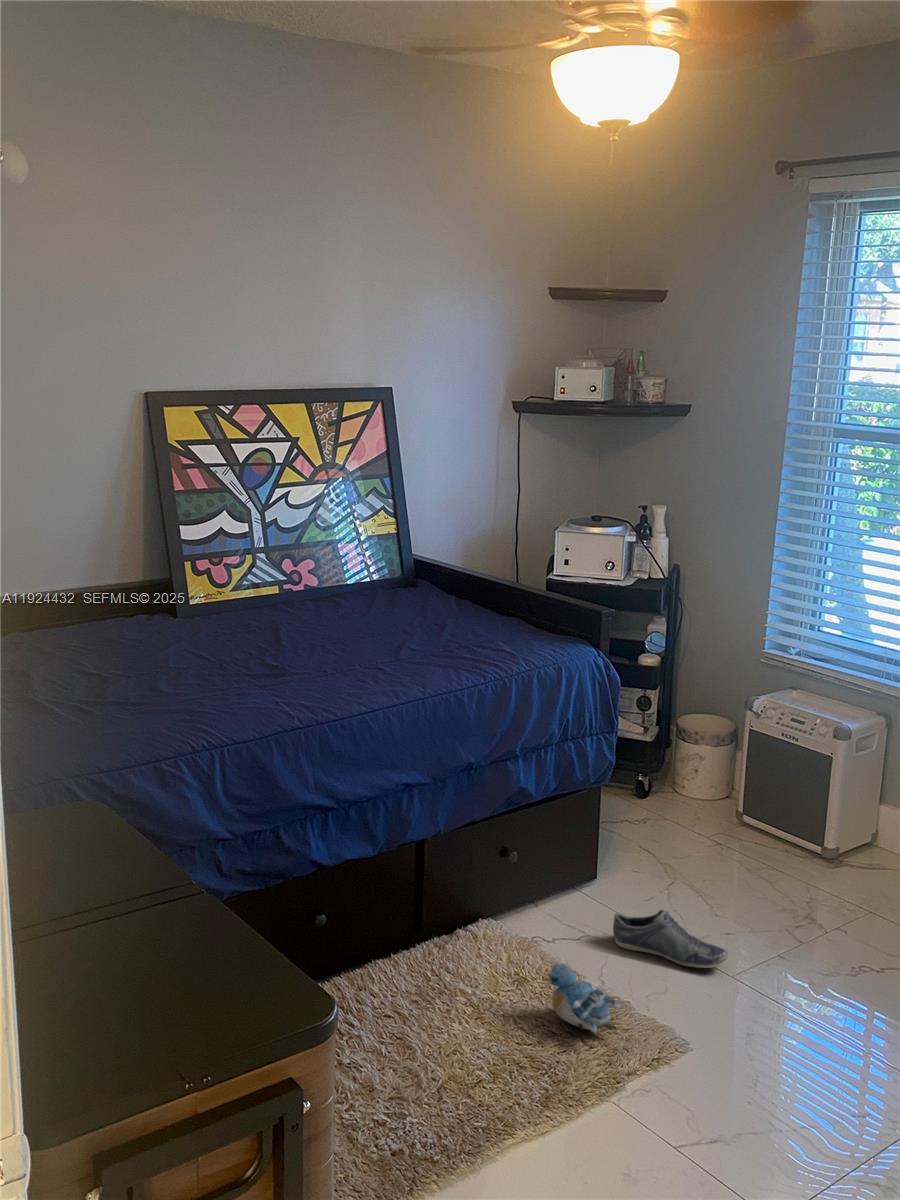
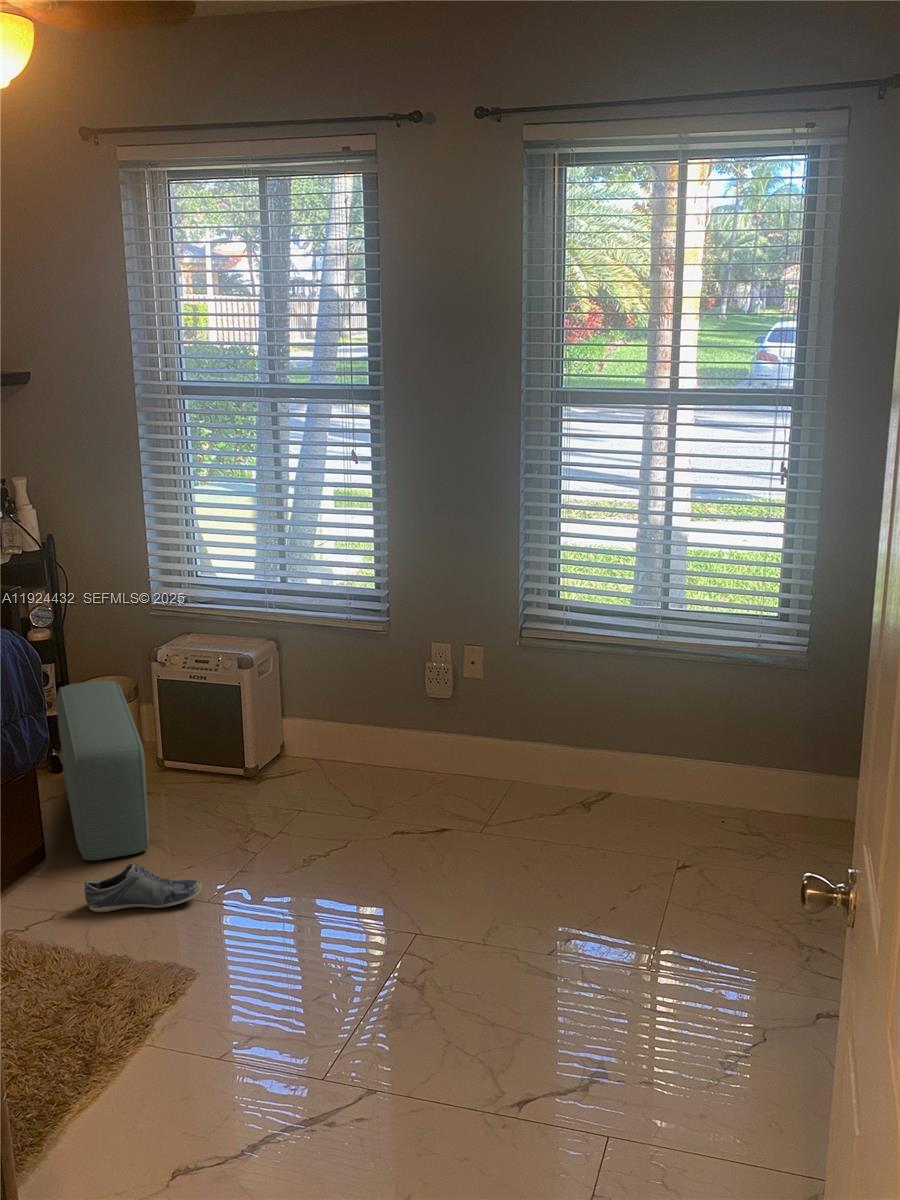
pouf: none [628,715,712,901] -> present [57,680,149,860]
plush toy: present [549,964,621,1033] -> none [47,941,129,994]

